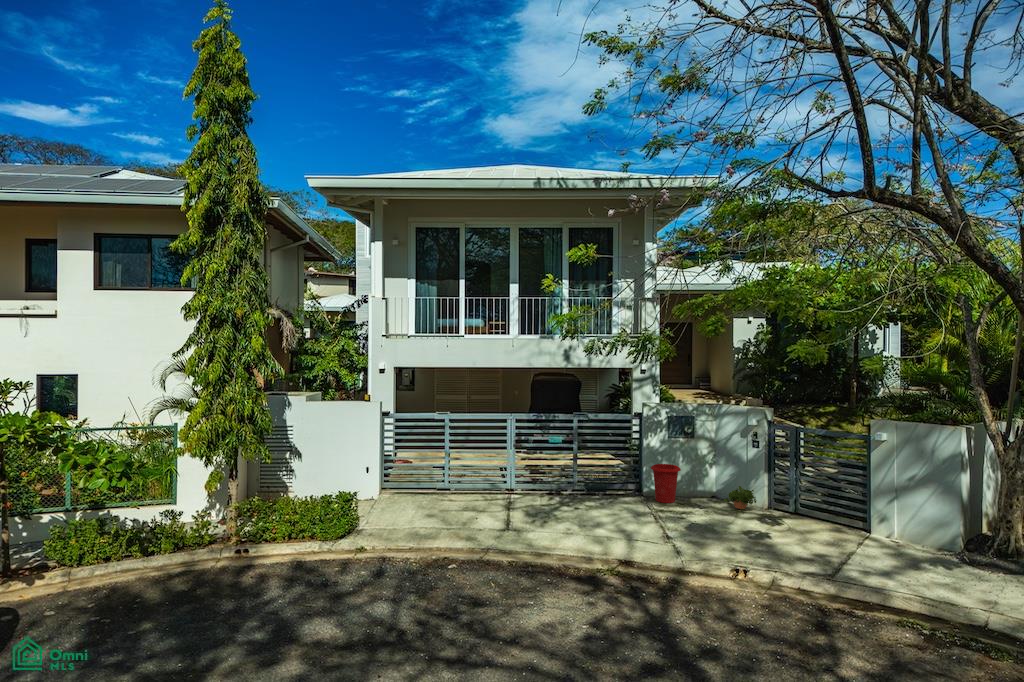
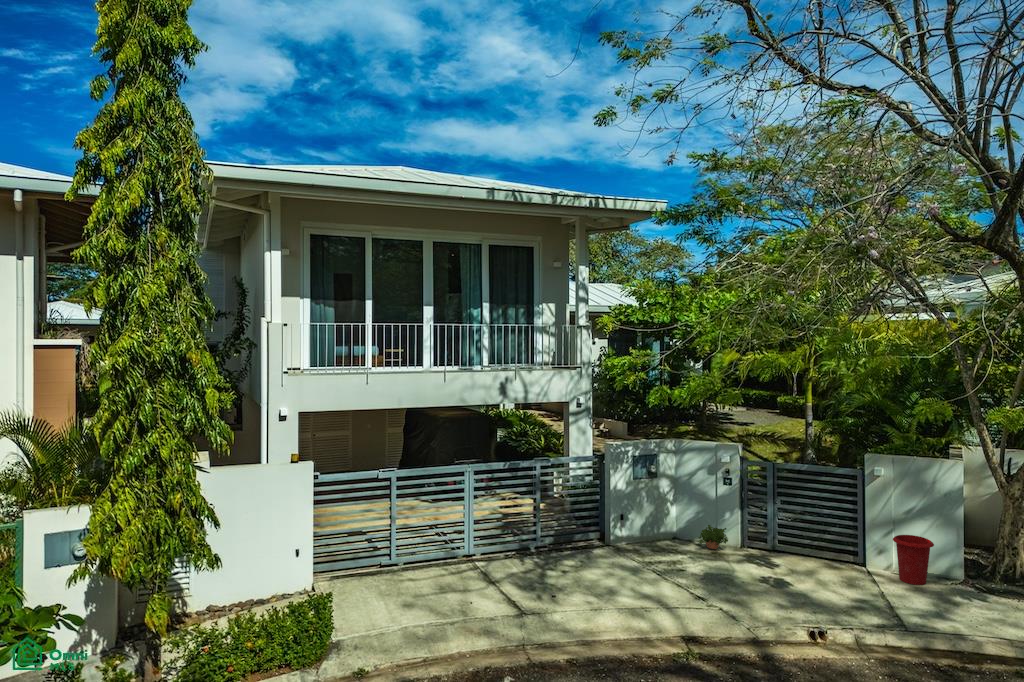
waste bin: present [651,464,681,503] -> present [893,535,934,585]

